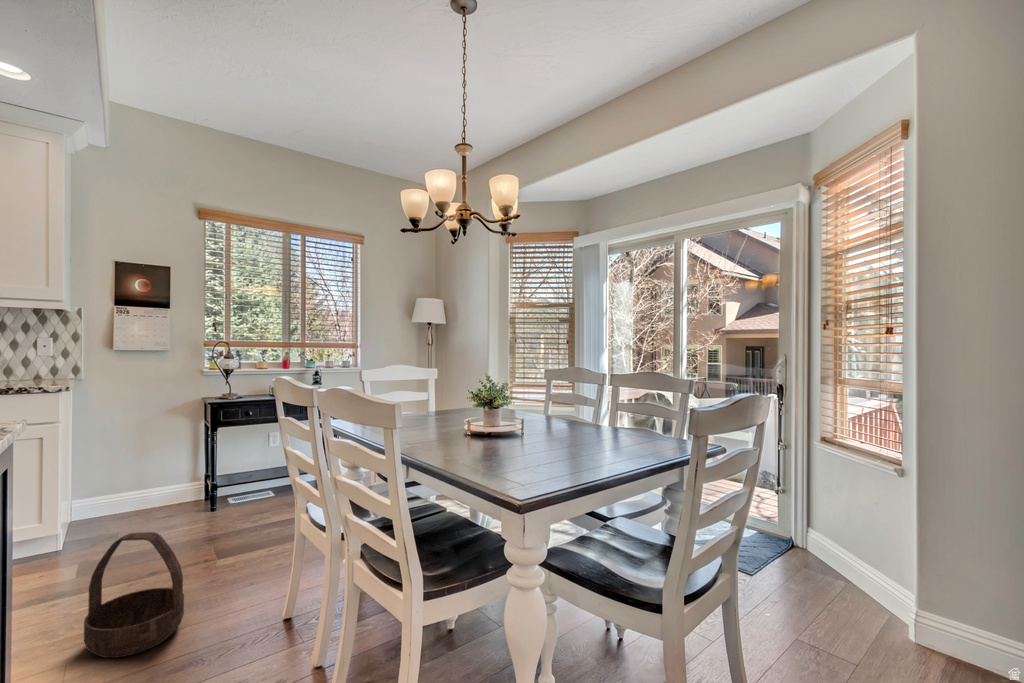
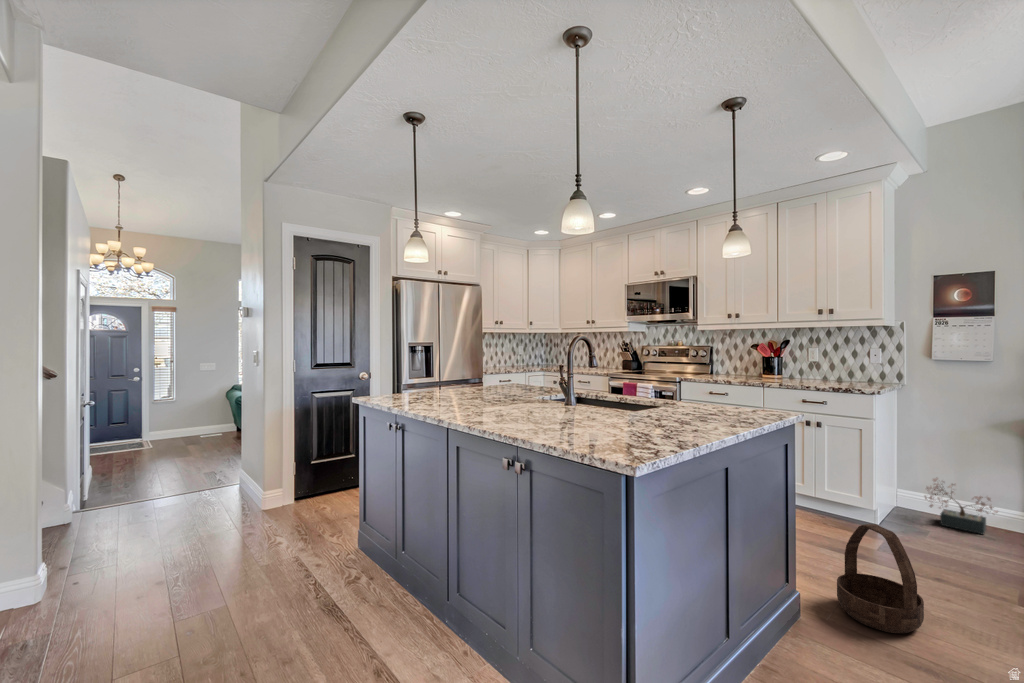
decorative plant: none [105,473,174,522] -> present [925,478,998,534]

